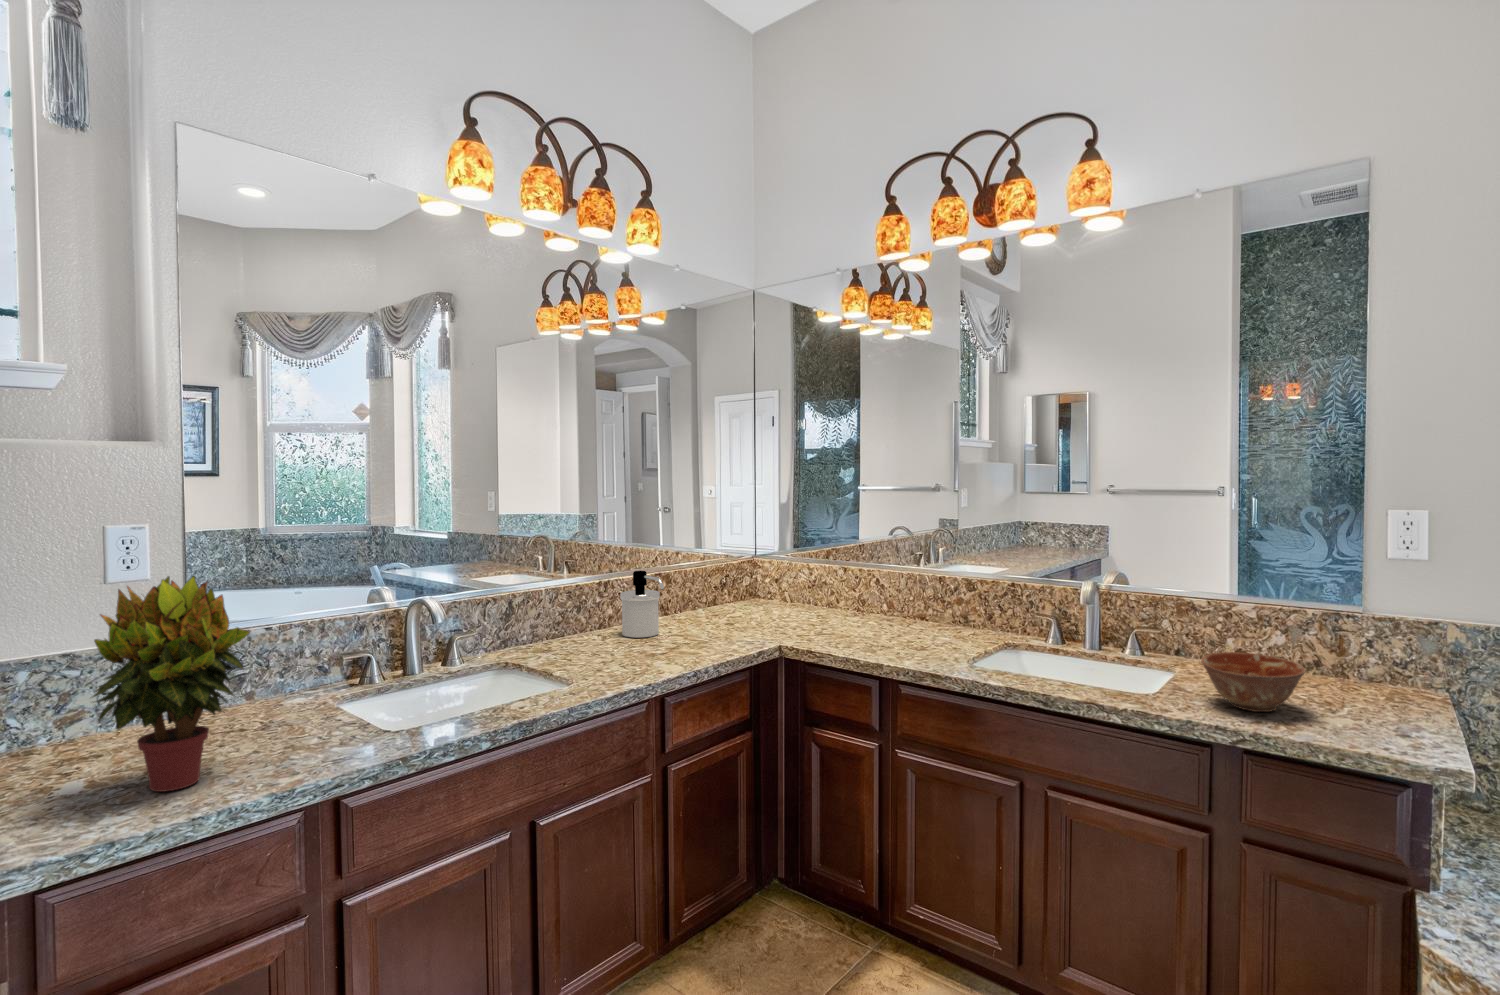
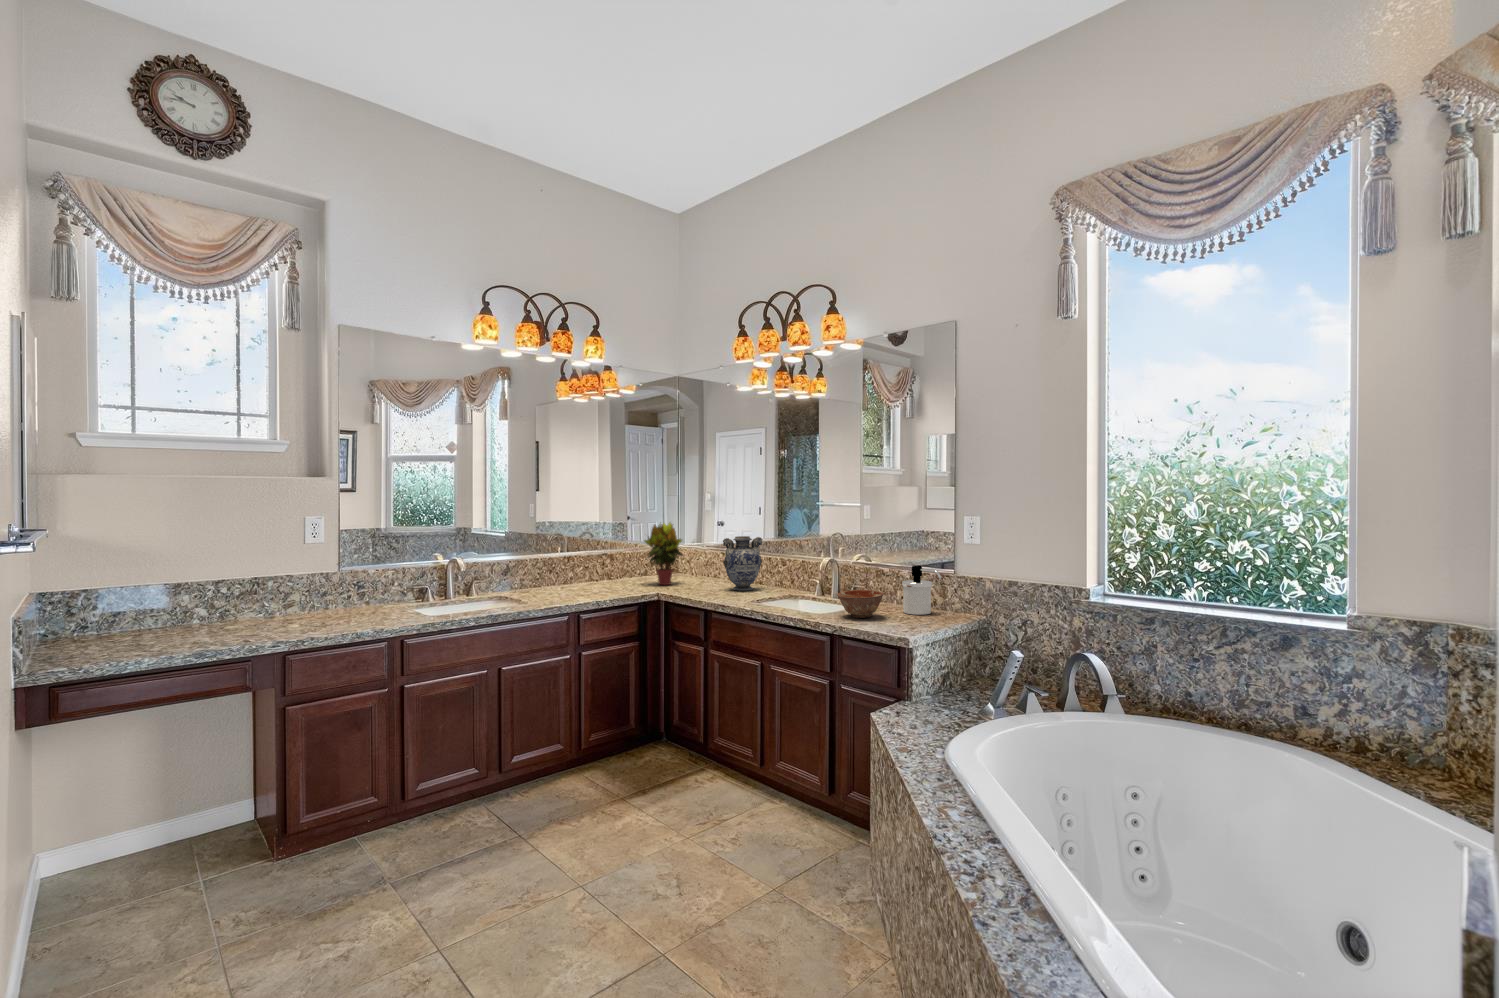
decorative vase: none [880,543,940,635] -> present [723,536,762,591]
soap dispenser: present [620,571,664,638] -> present [902,565,941,615]
potted plant: present [92,576,250,792] -> present [645,523,683,585]

